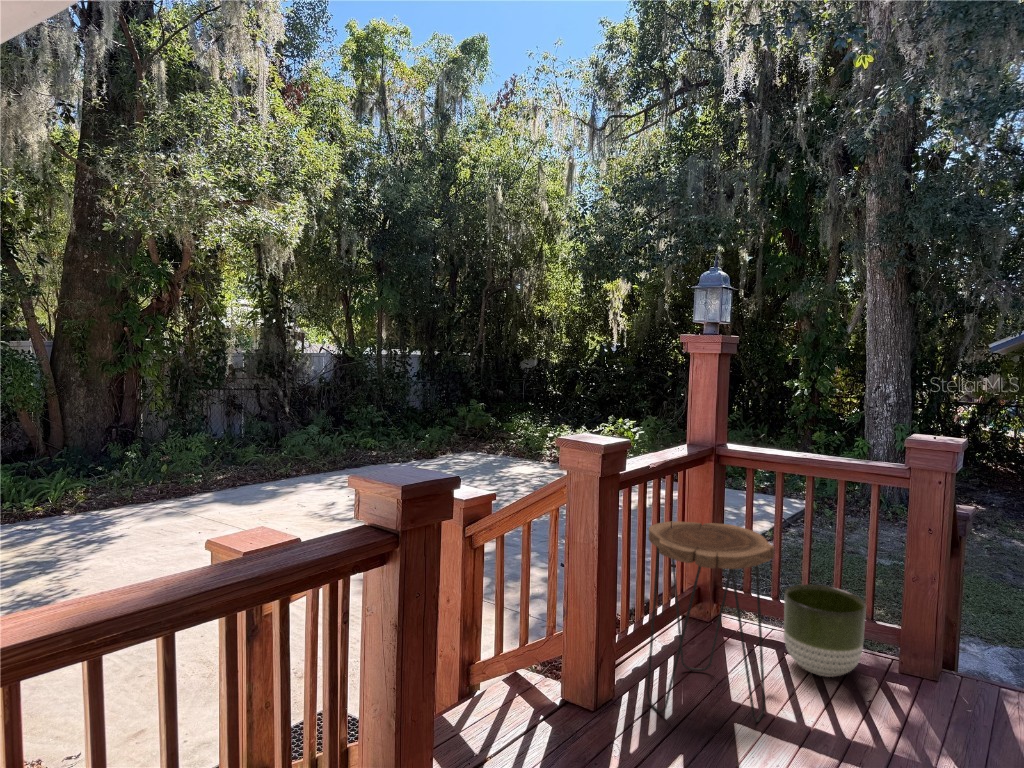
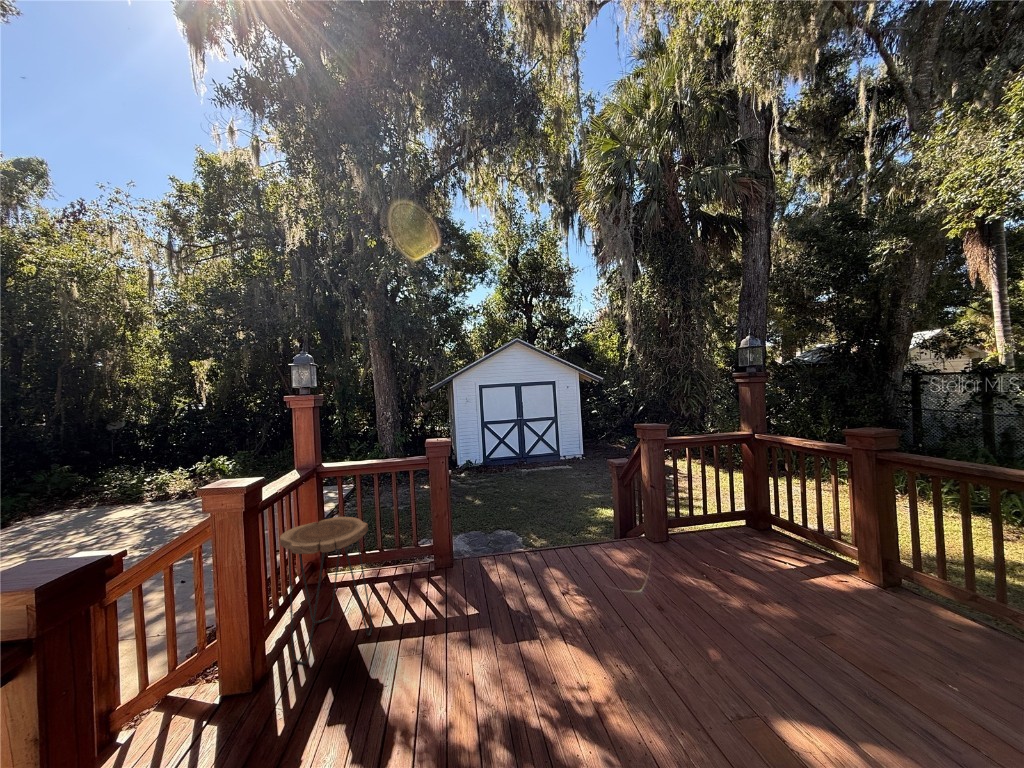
planter: present [784,584,866,677] -> none [372,534,417,589]

